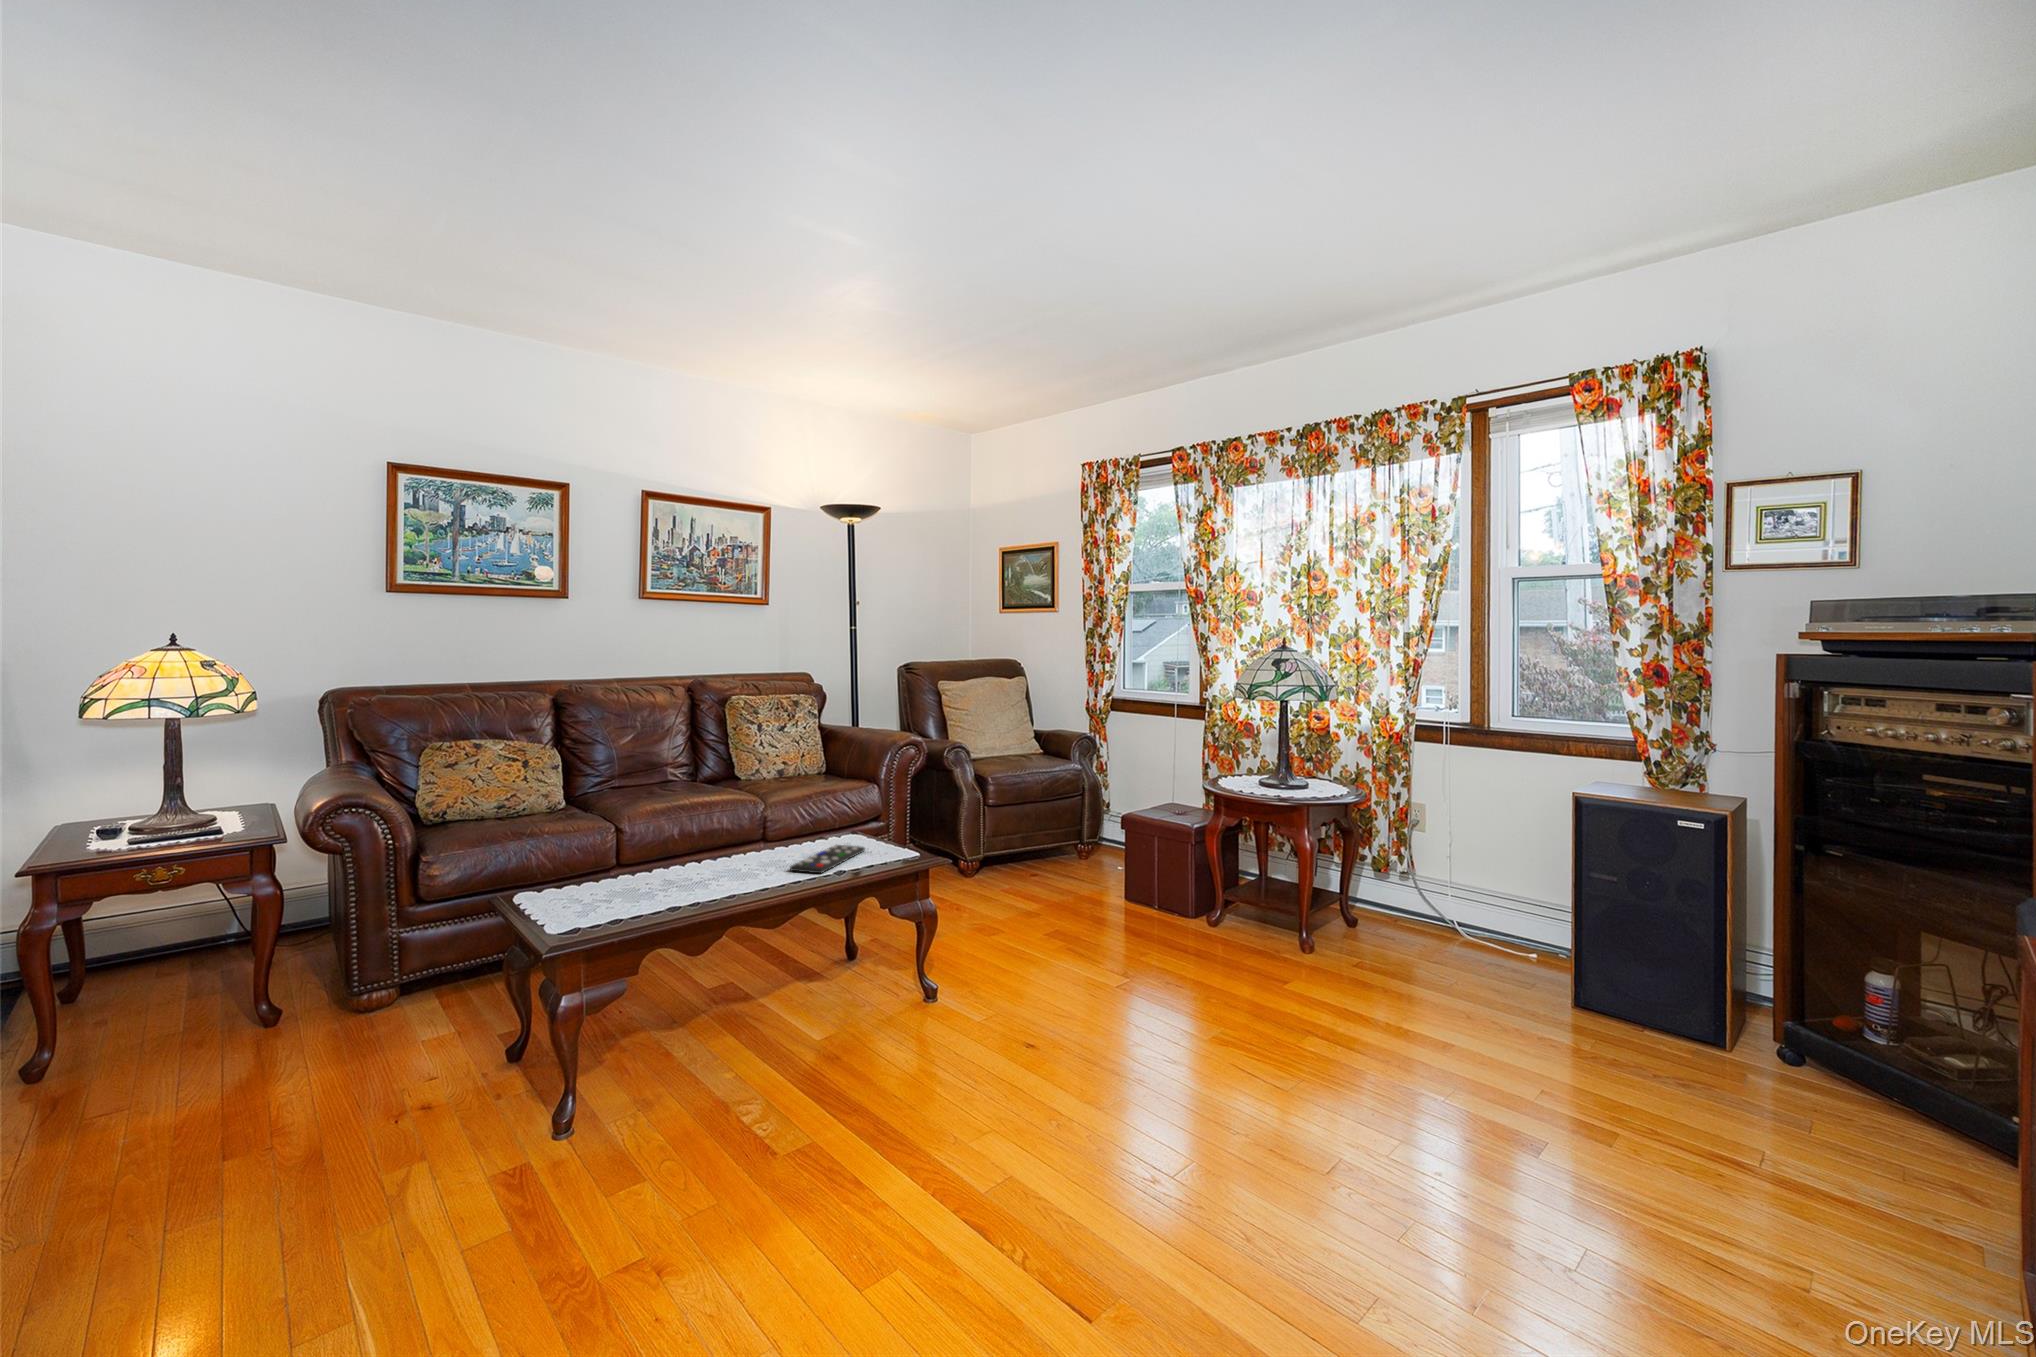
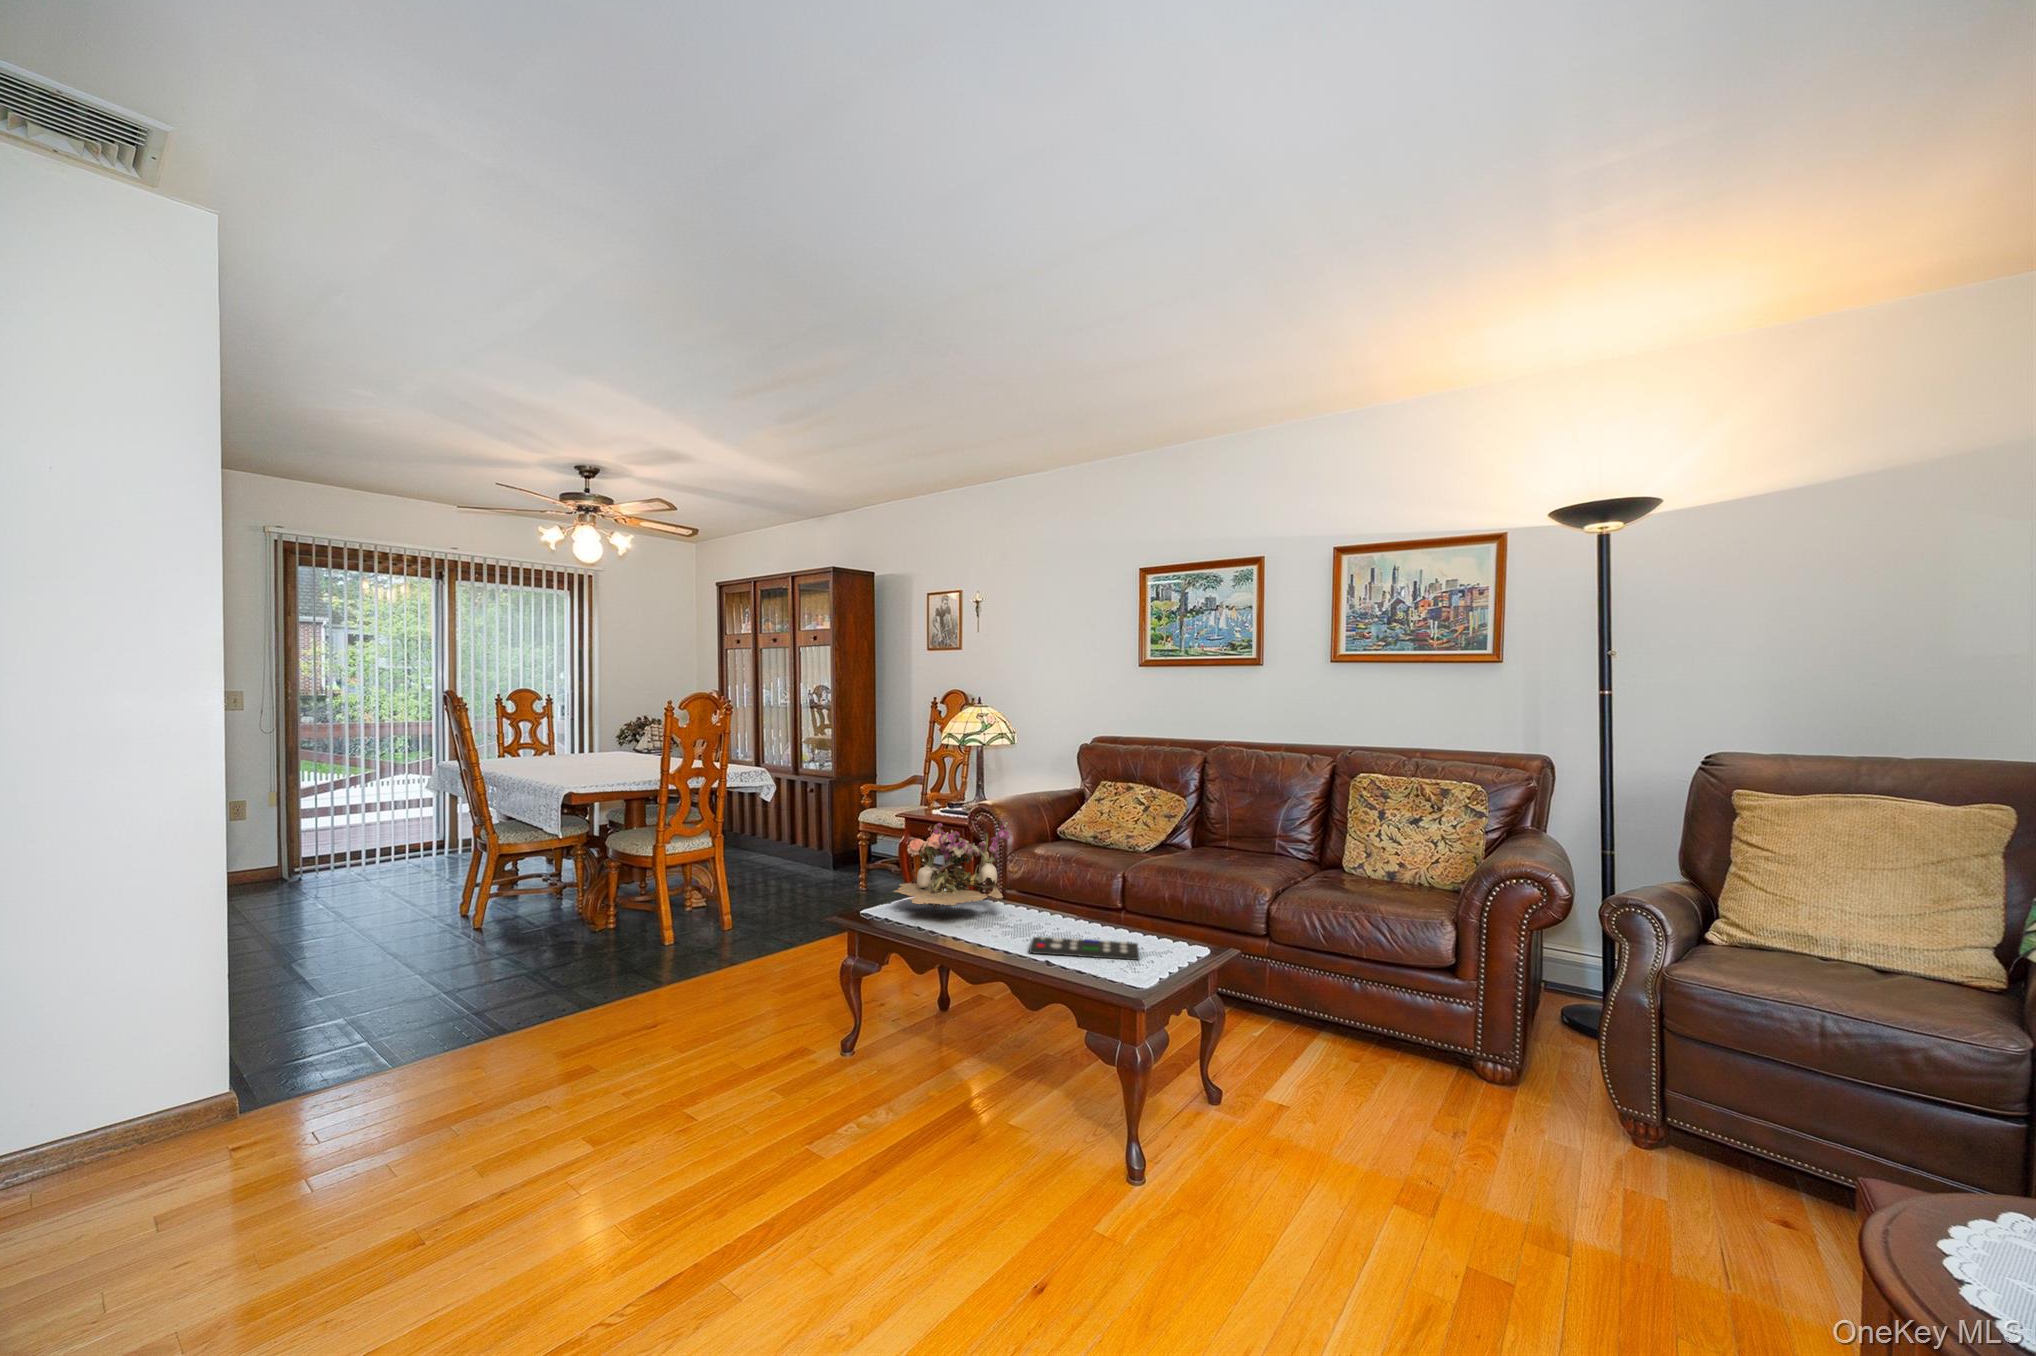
flower arrangement: none [577,779,713,896] -> present [893,822,1010,910]

